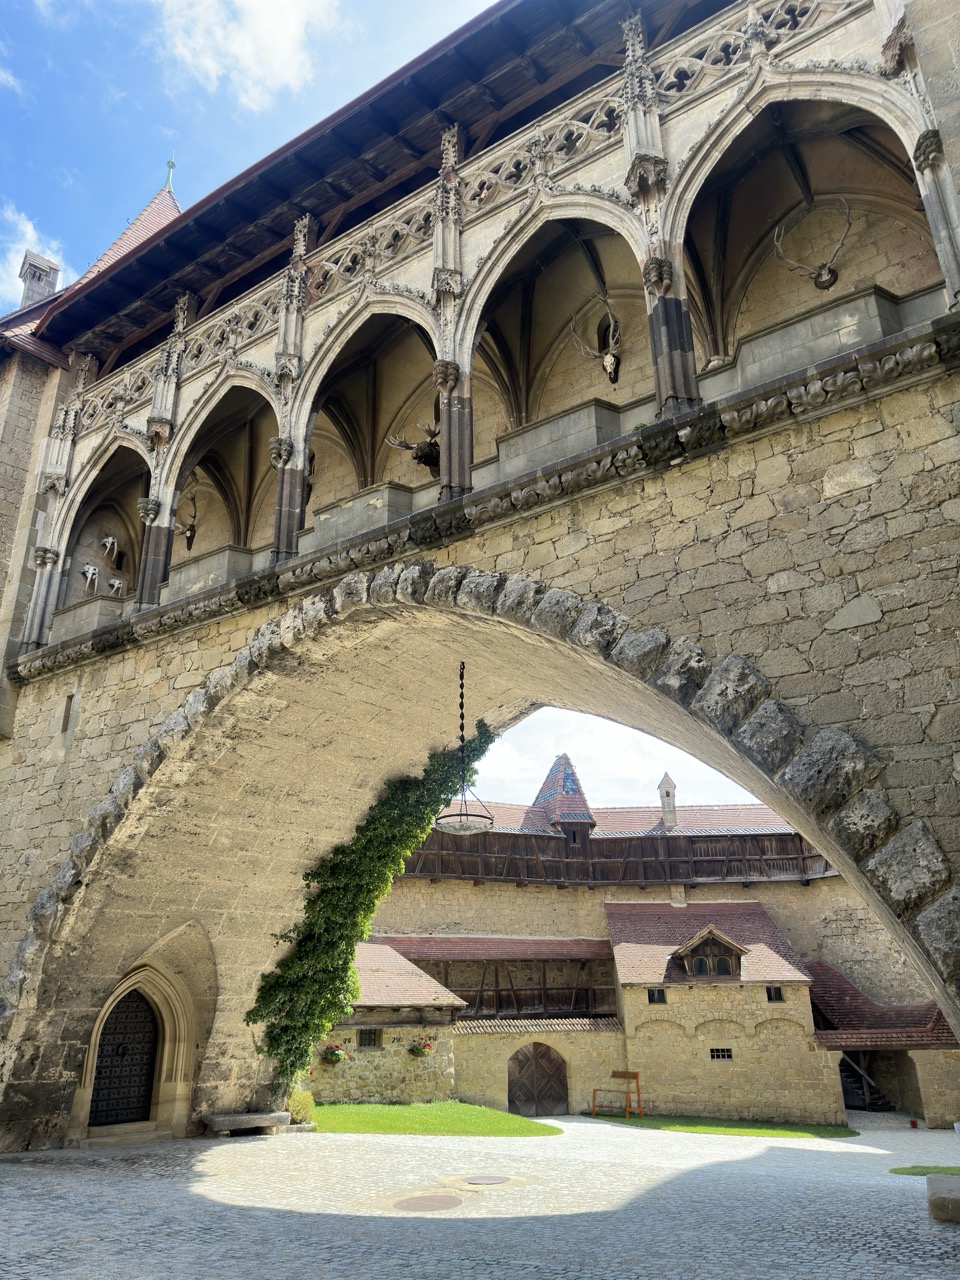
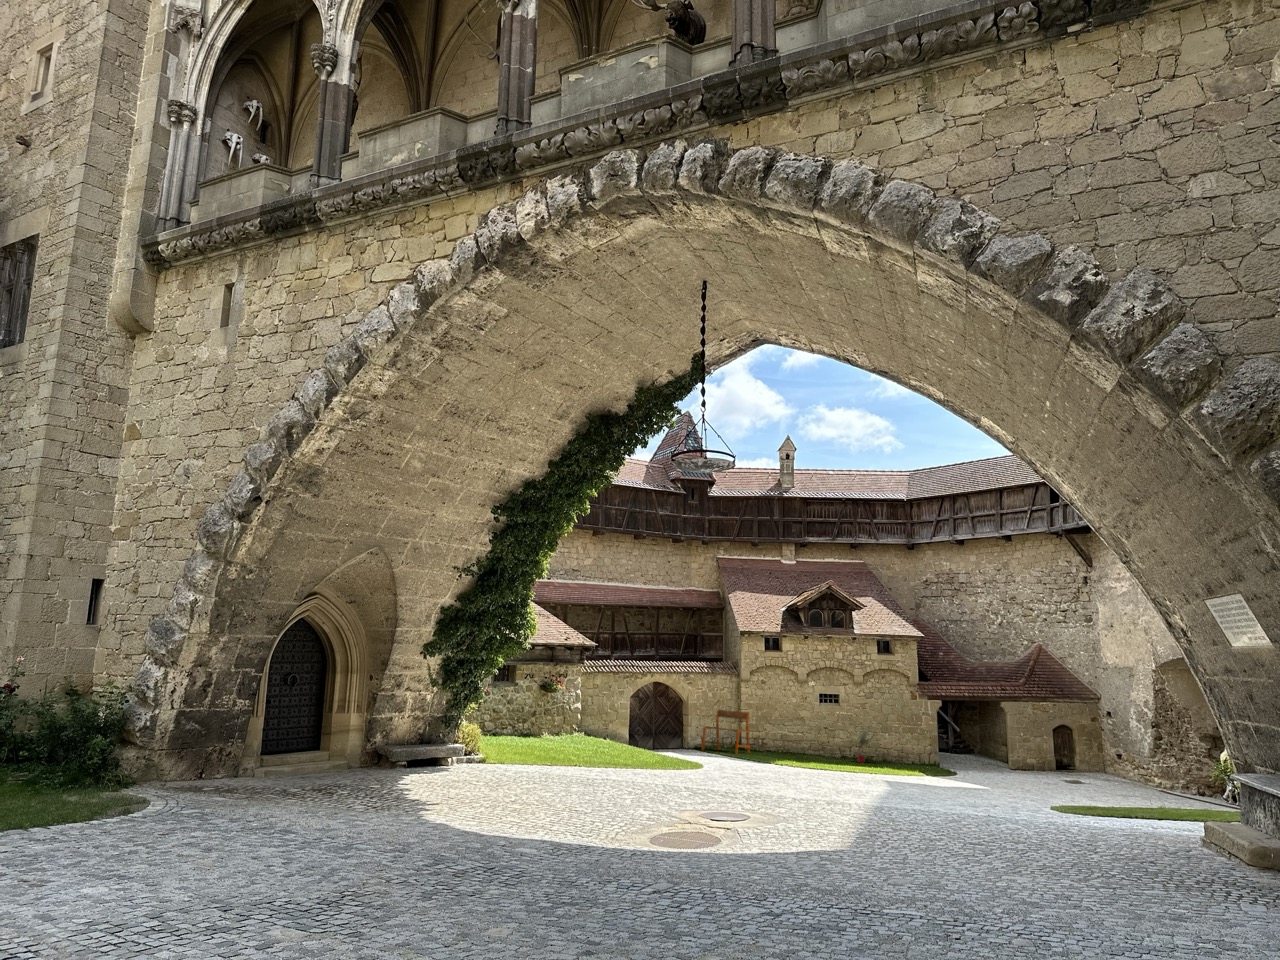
potted tree: present [905,1086,924,1128] -> present [847,726,875,763]

